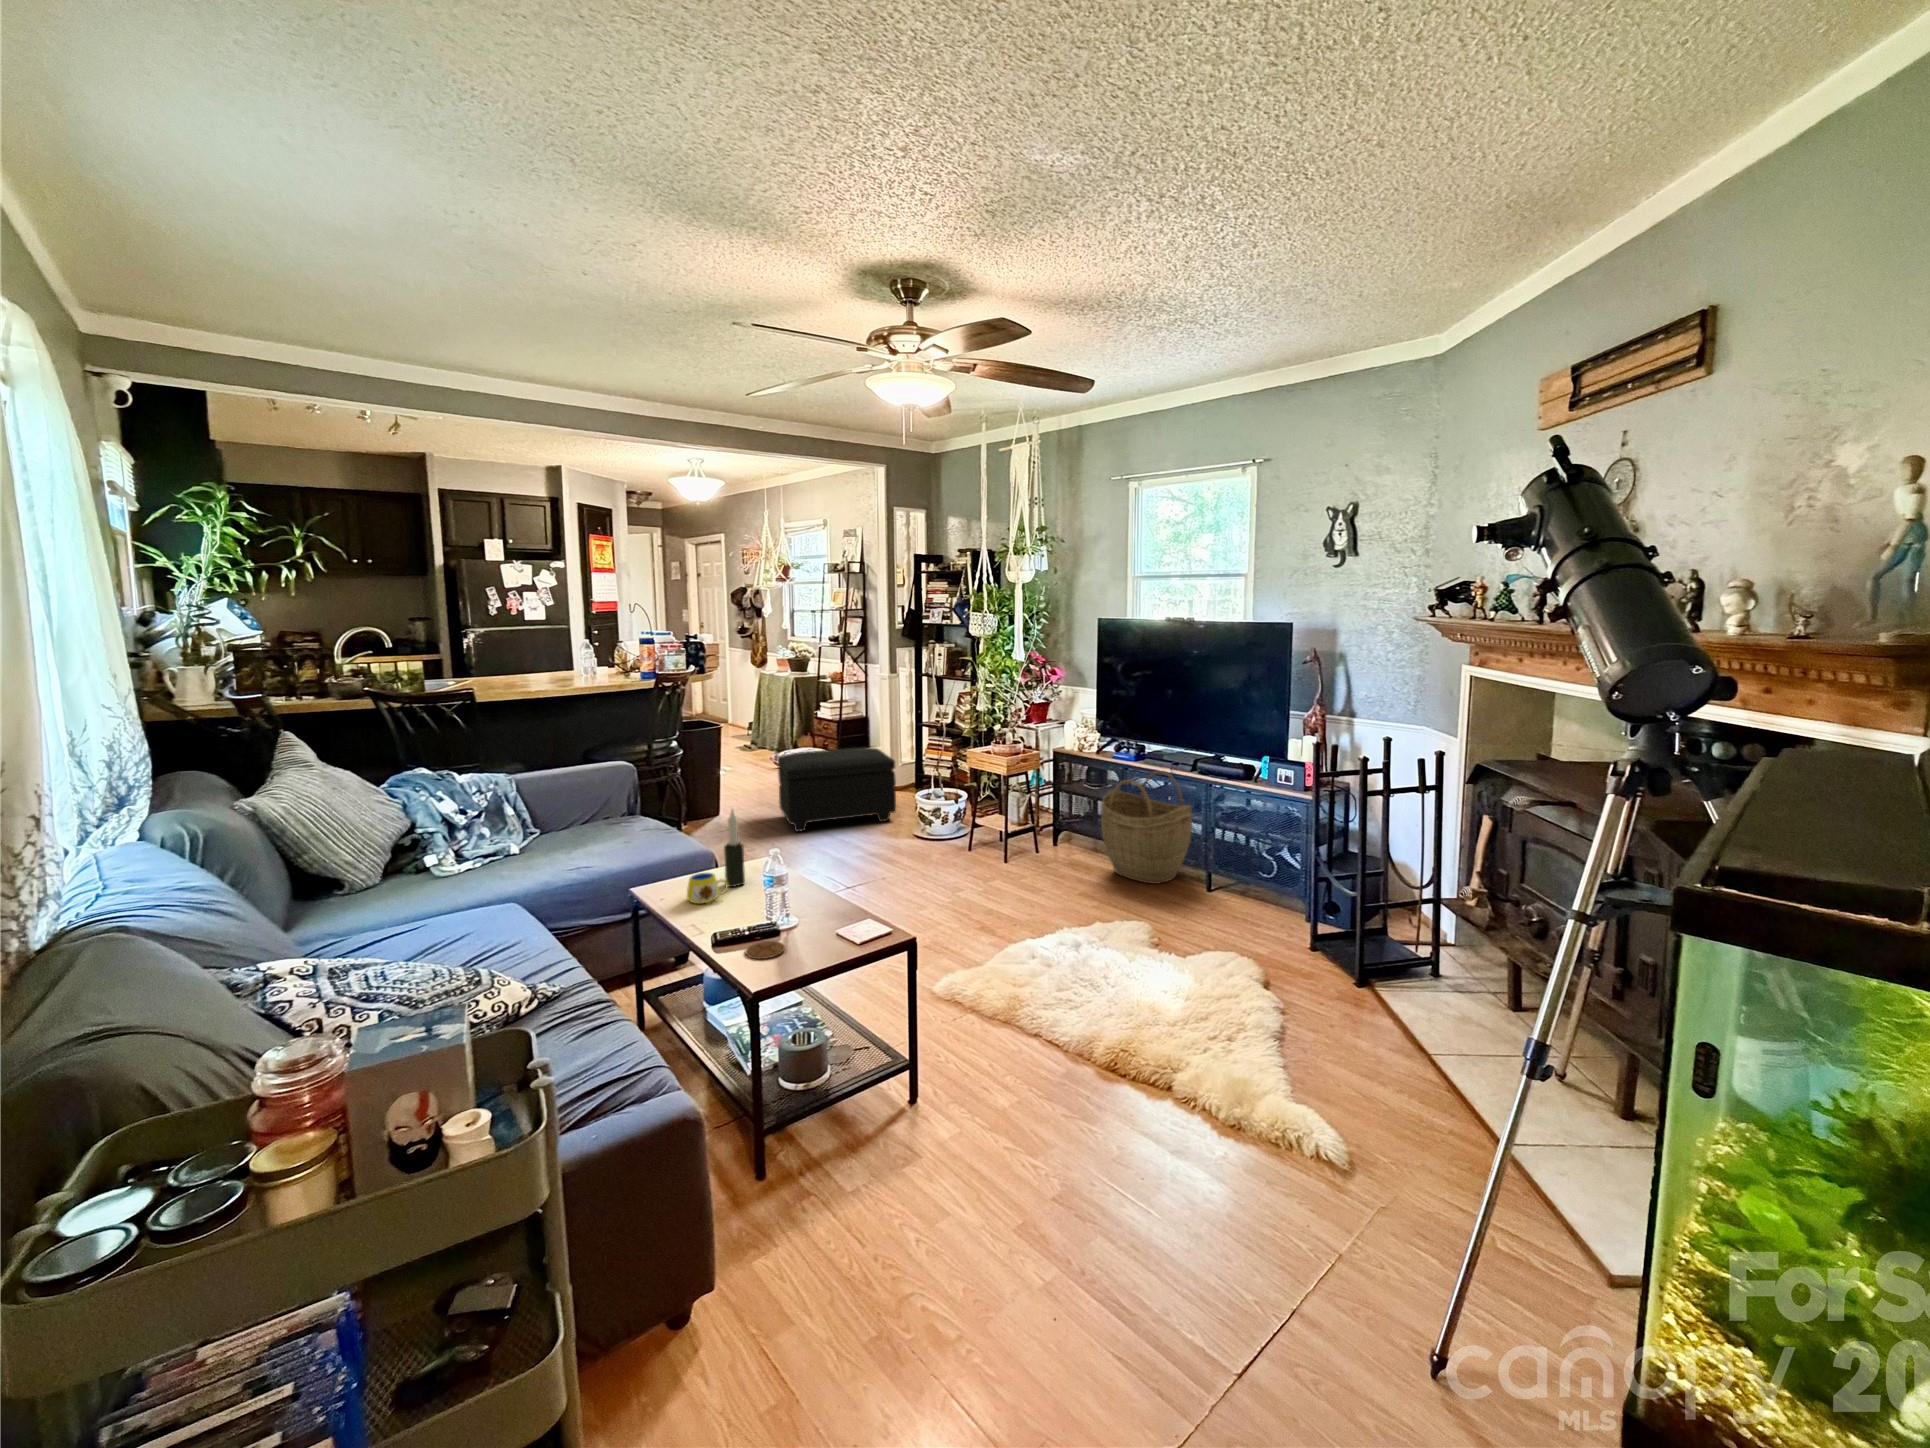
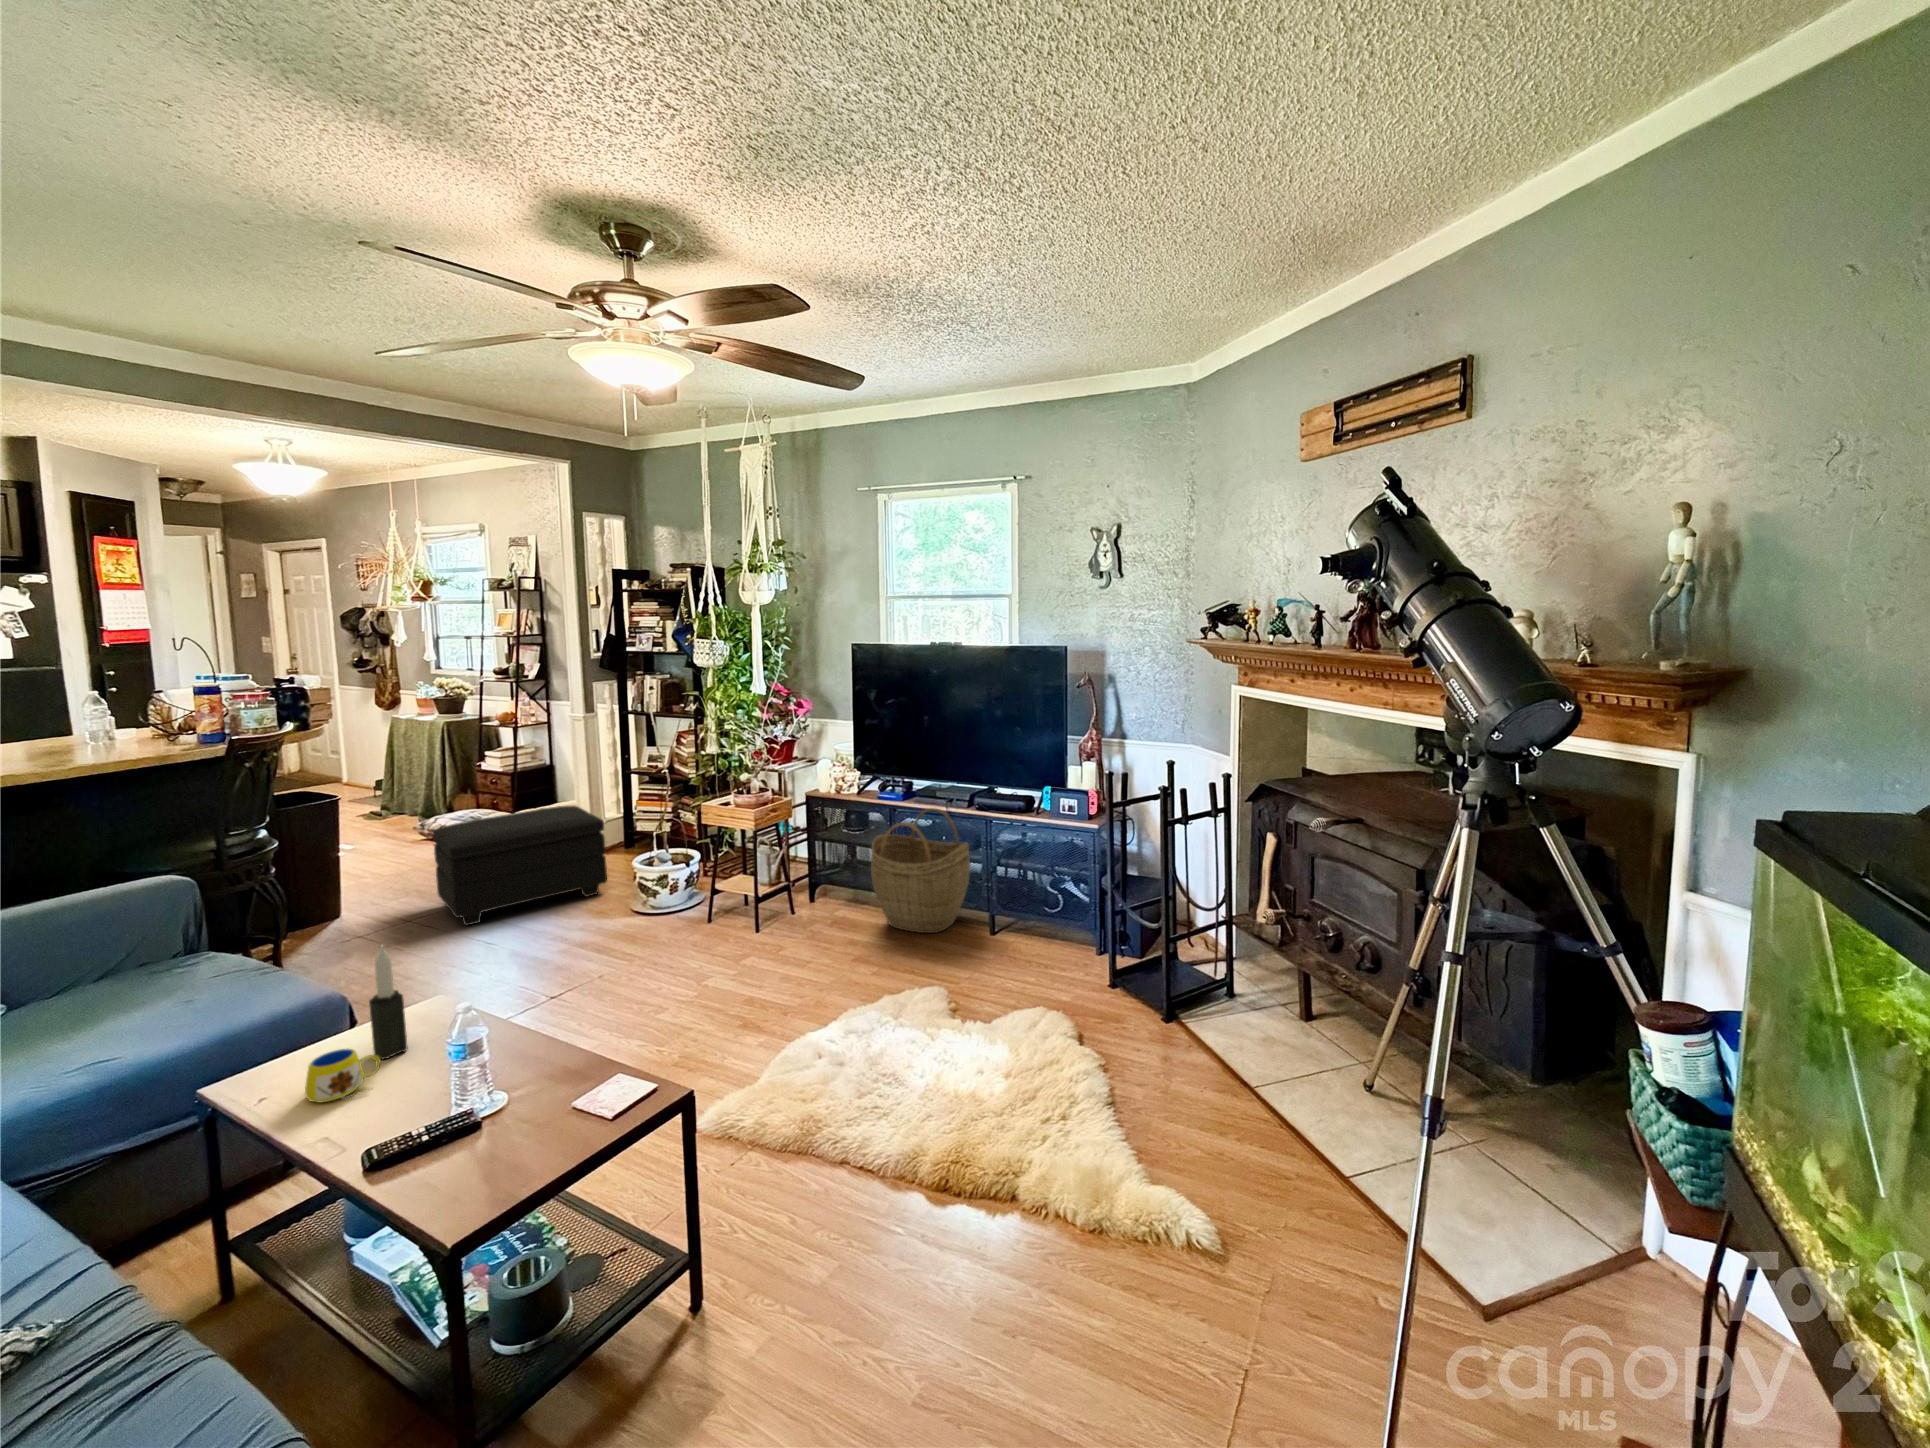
coaster: present [746,941,785,959] -> none [424,1146,492,1187]

